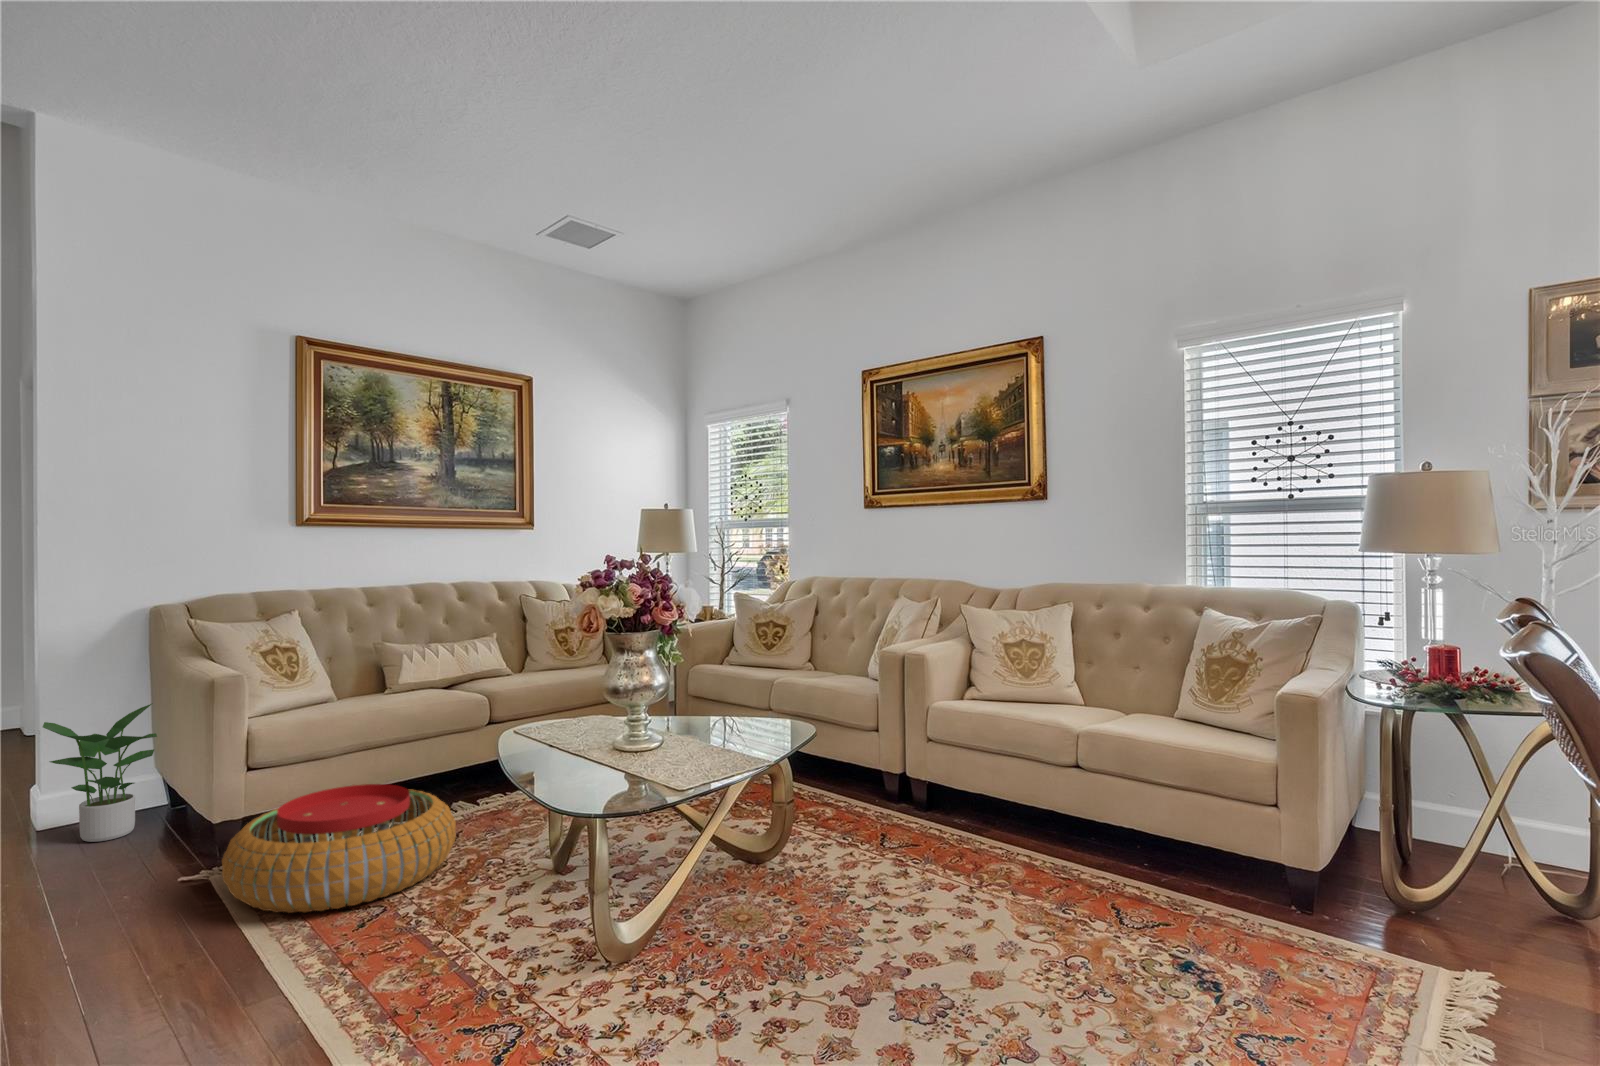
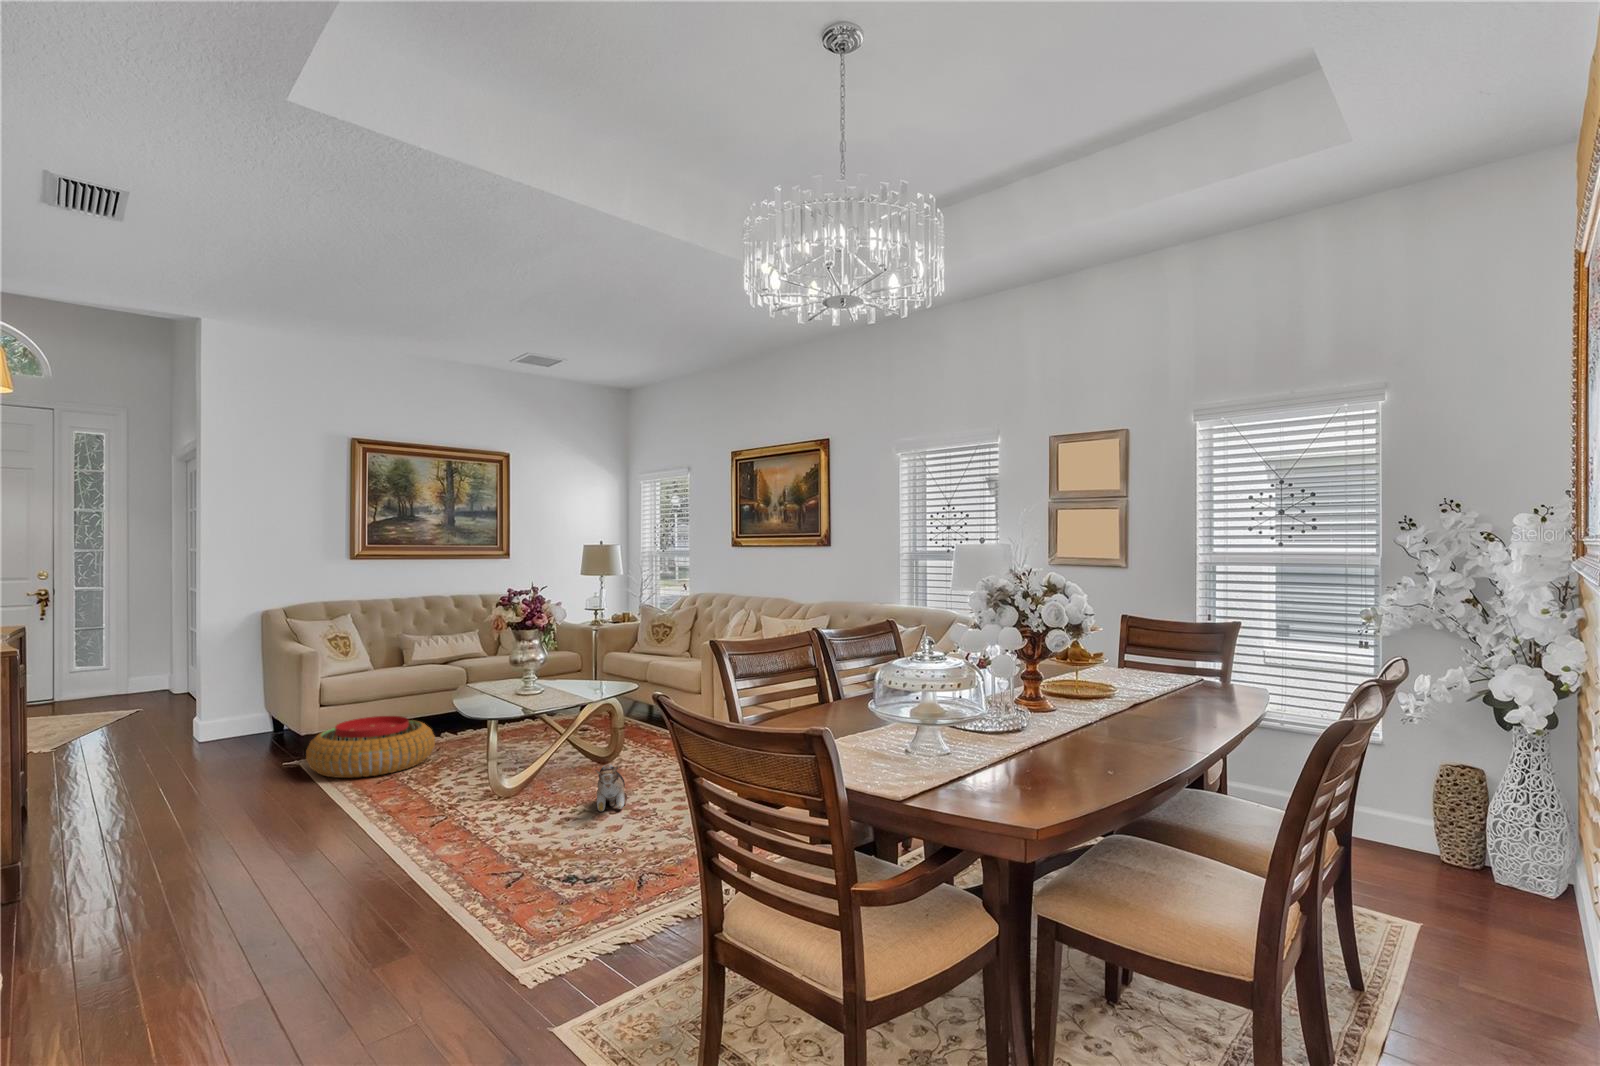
potted plant: present [43,704,157,842] -> none [207,669,269,748]
plush toy: none [819,900,885,998] -> present [595,764,627,812]

